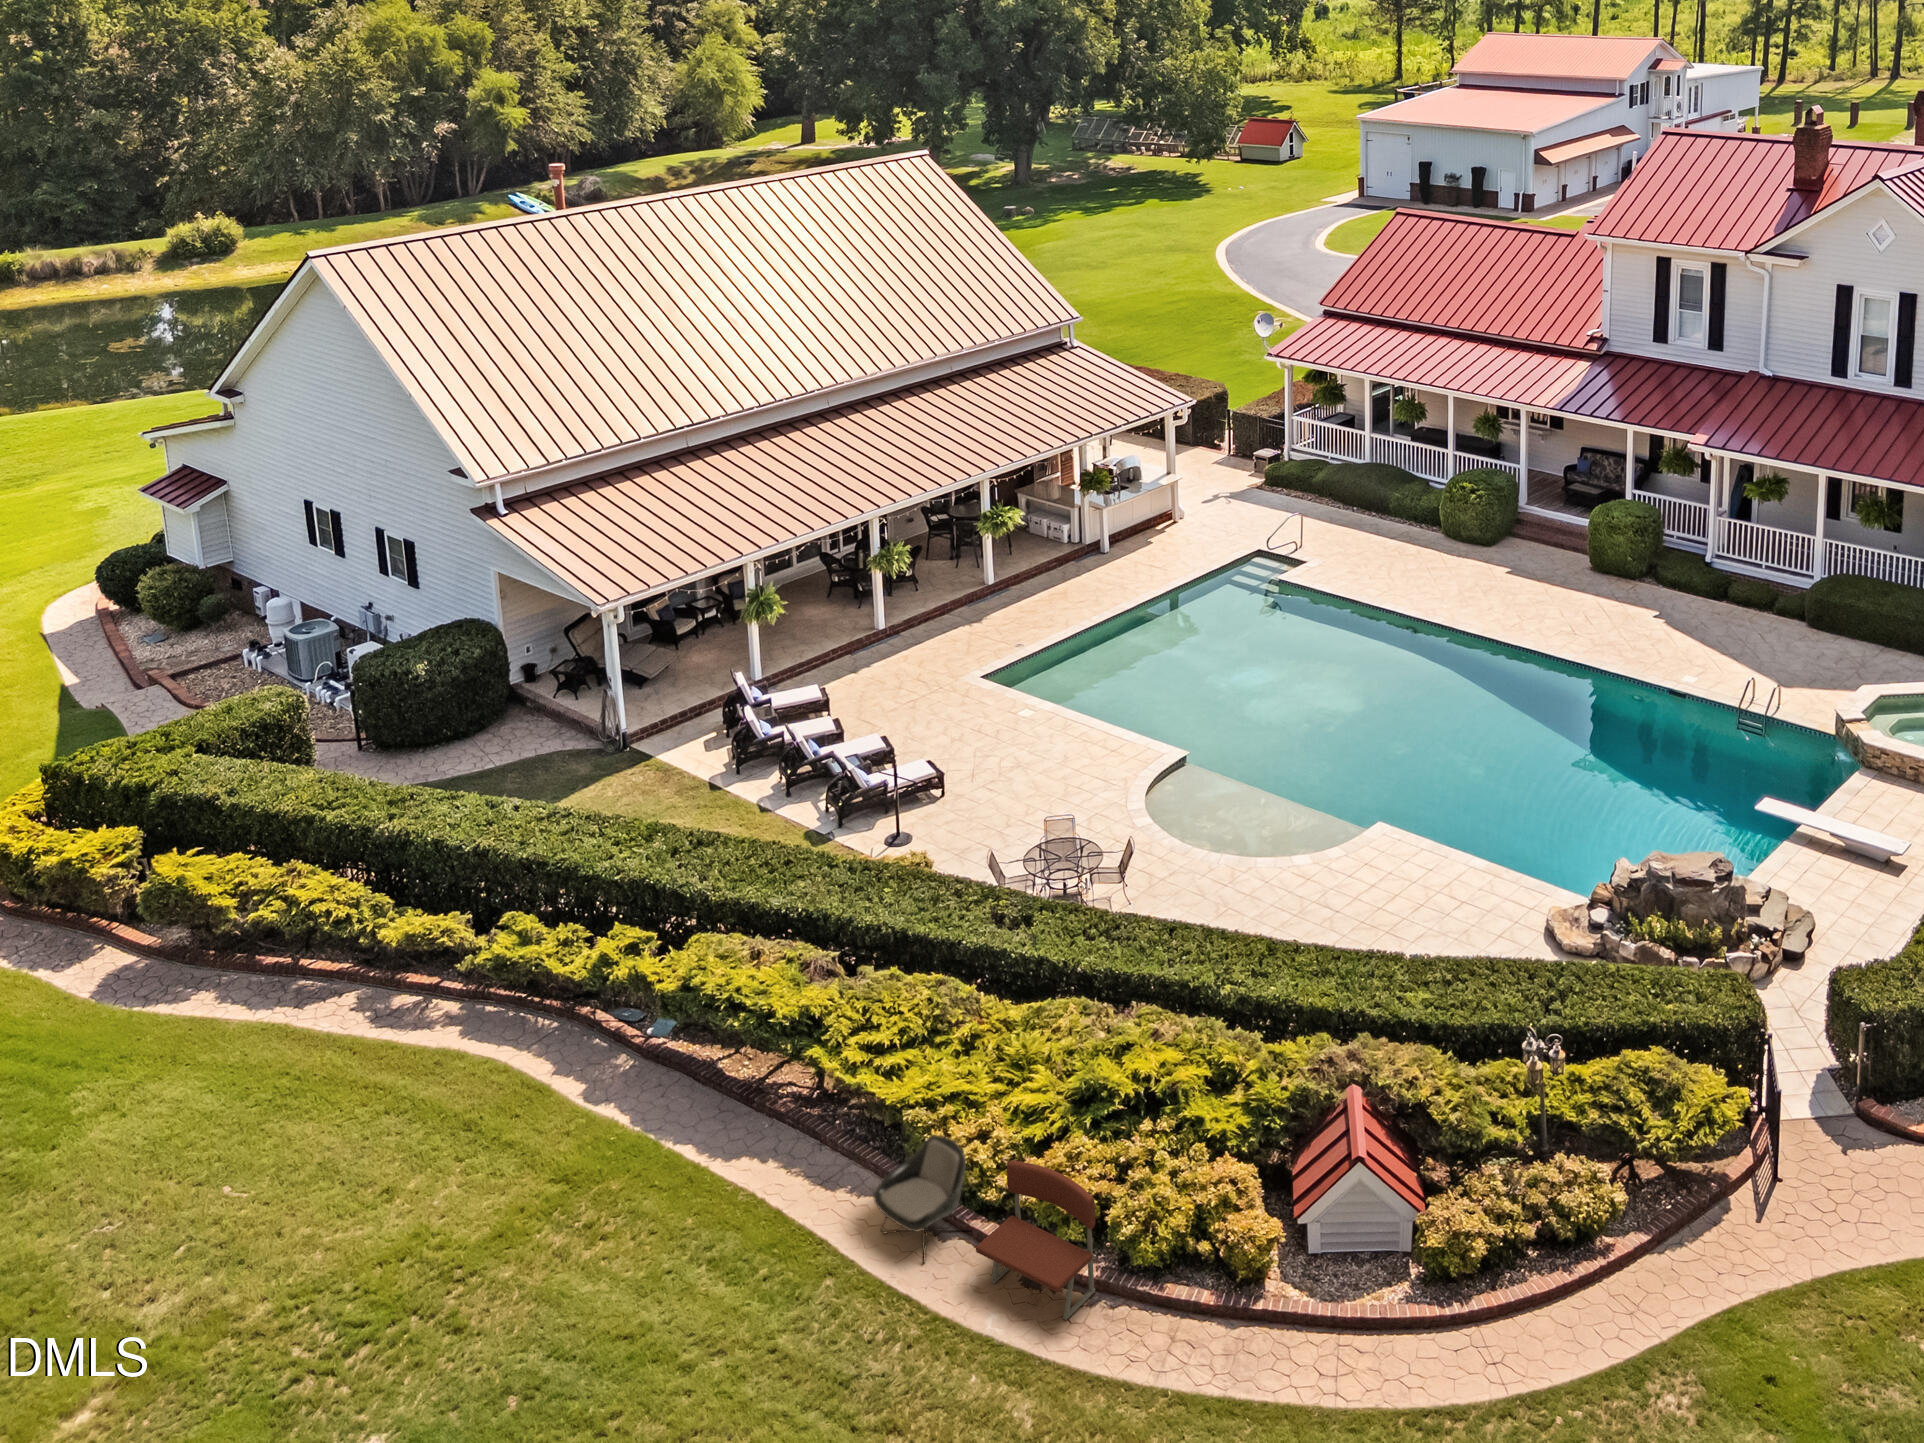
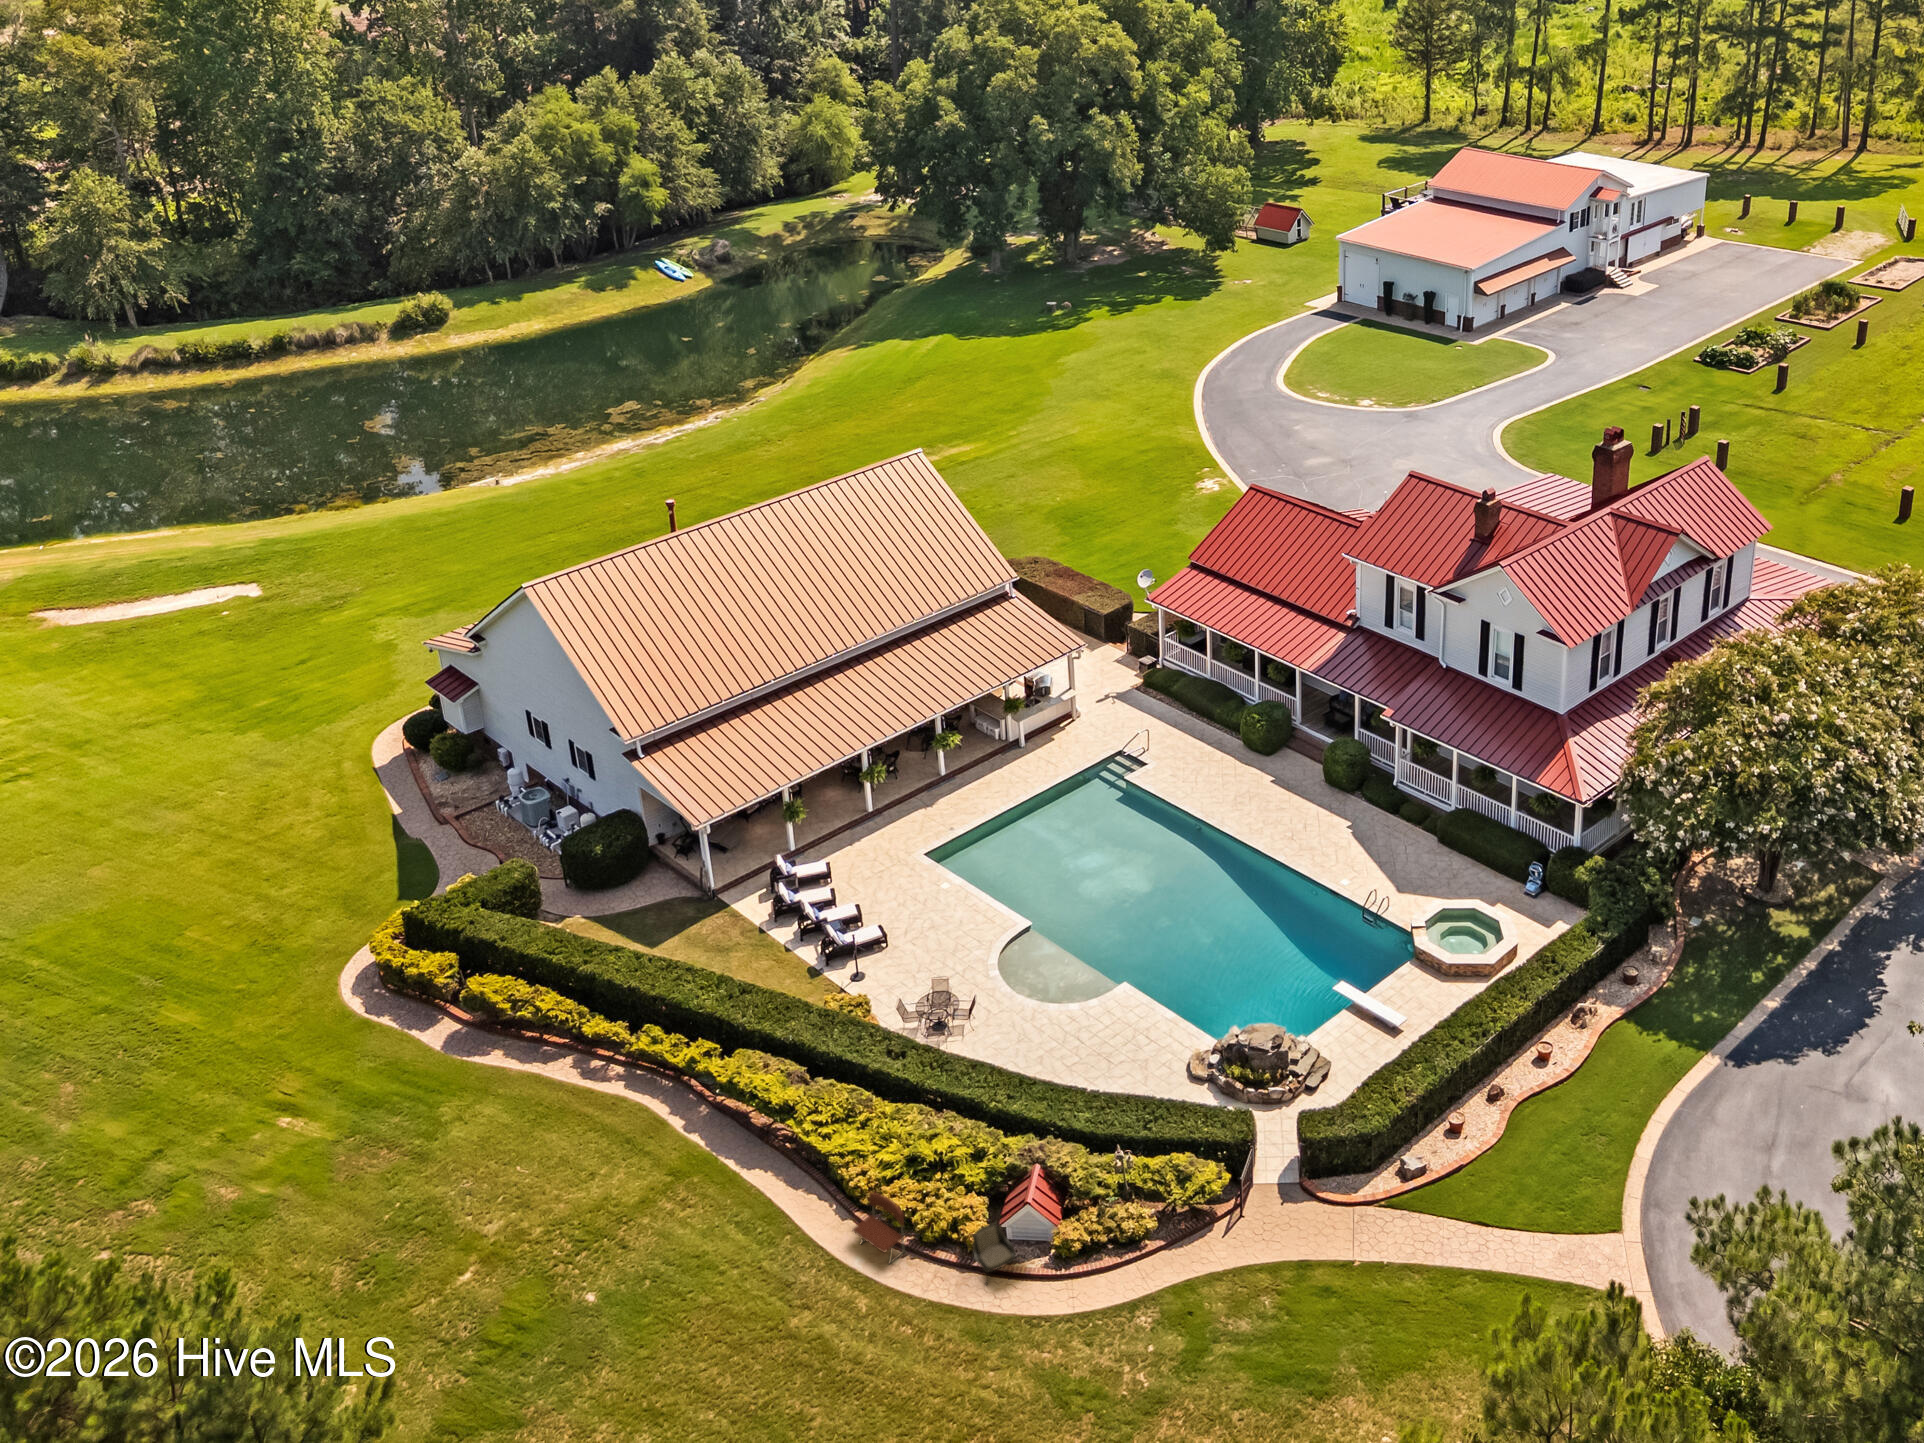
lounge chair: present [874,1135,972,1261] -> present [972,1224,1016,1283]

